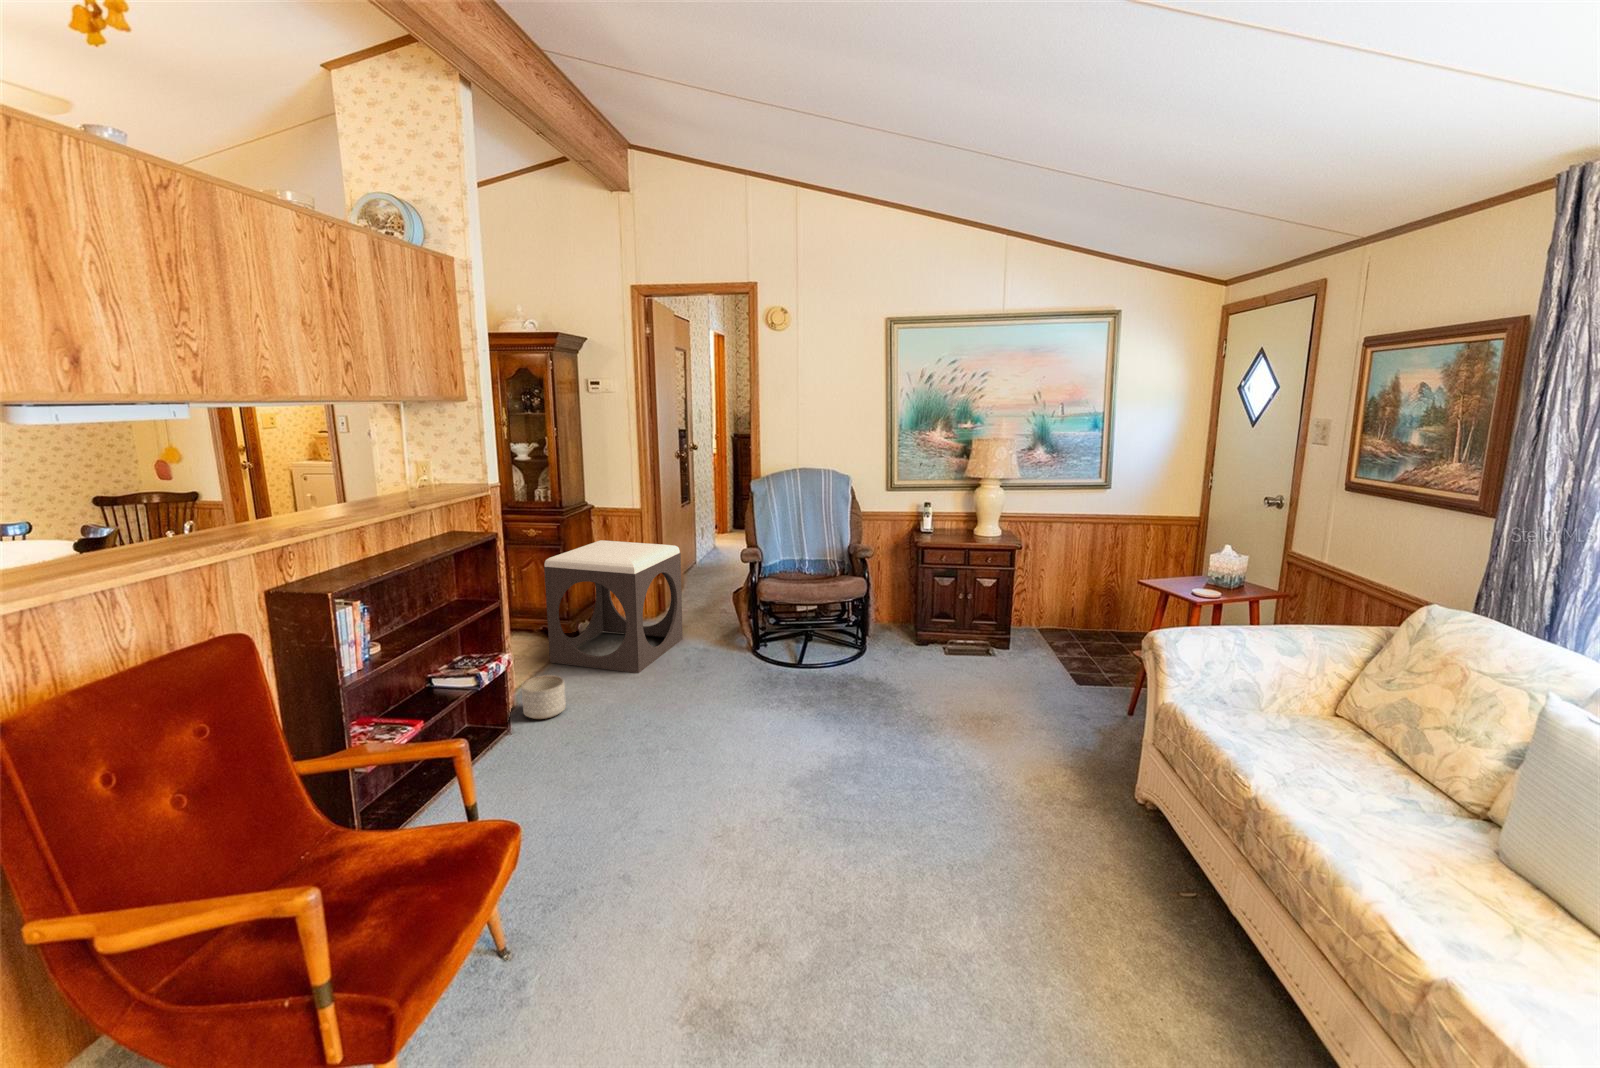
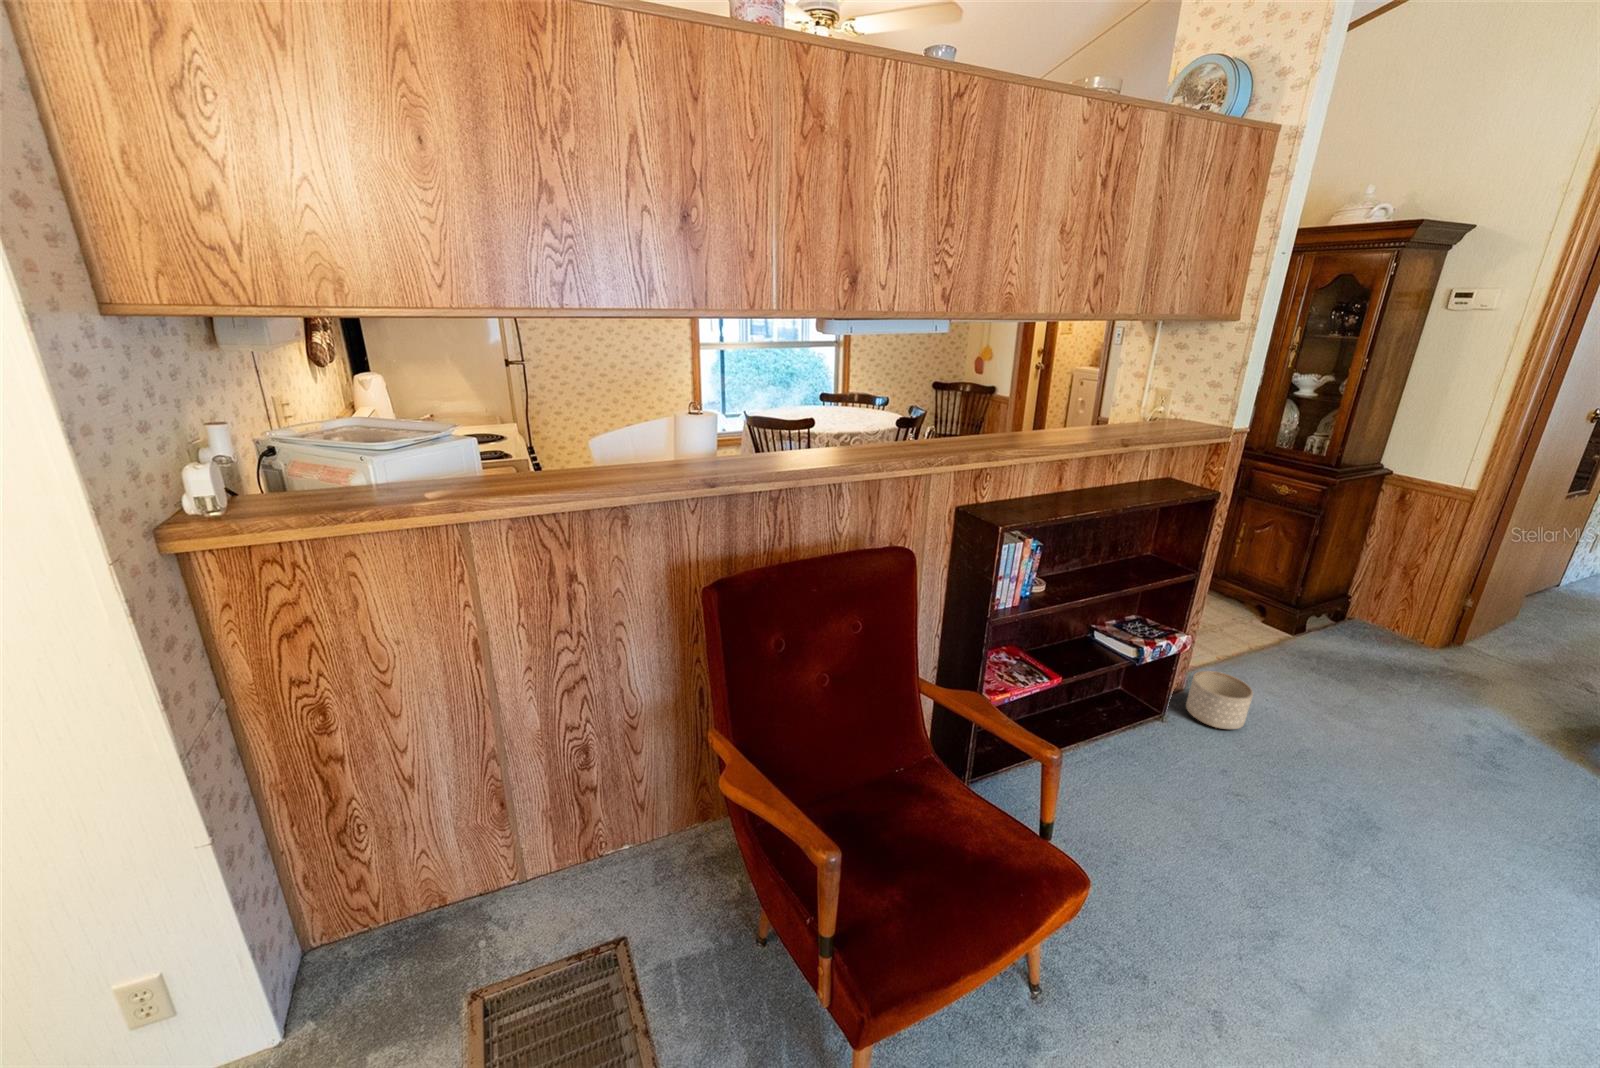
footstool: present [544,540,683,673] -> none [1248,523,1554,730]

